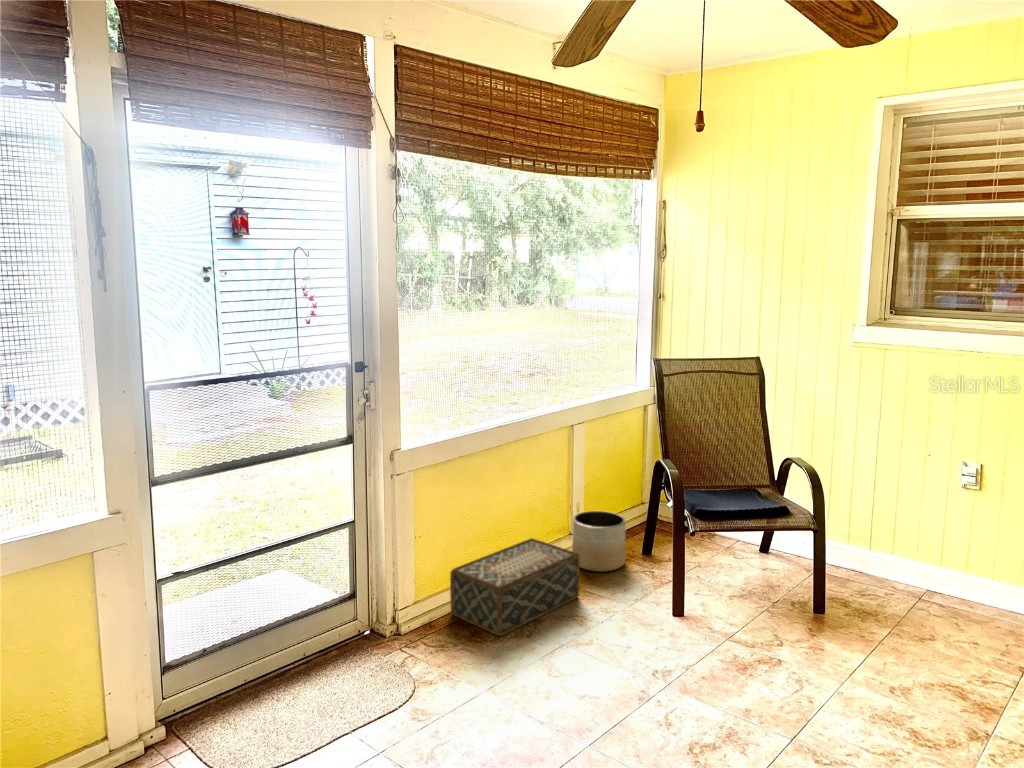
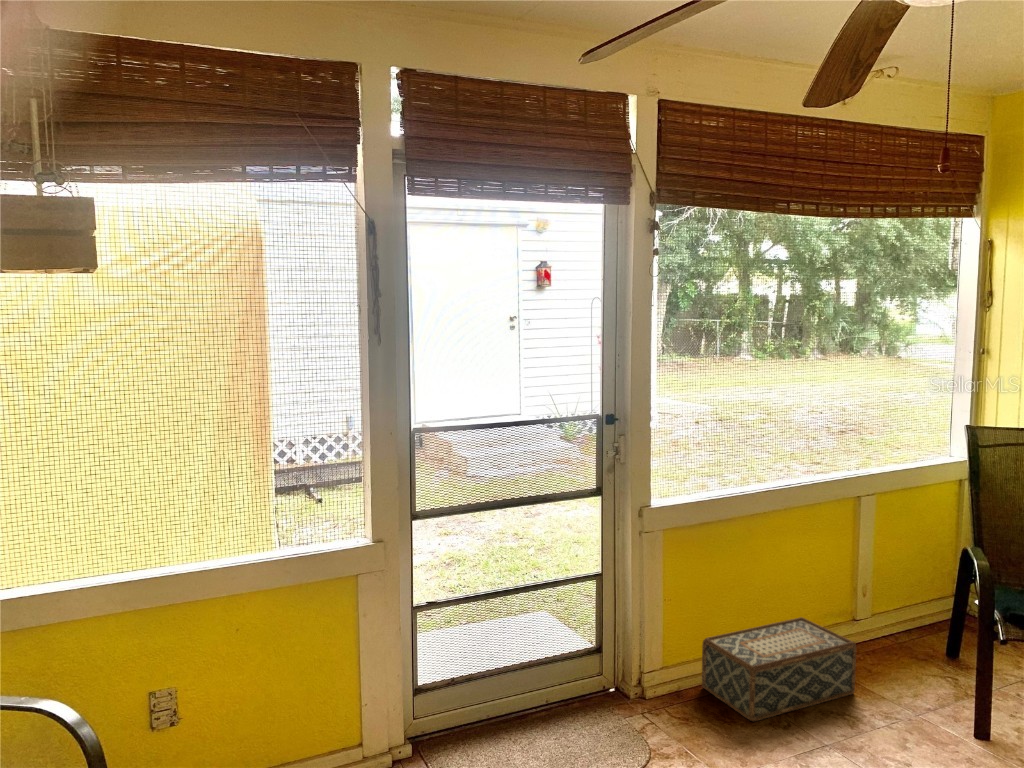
planter: present [572,511,626,572] -> none [854,595,923,669]

